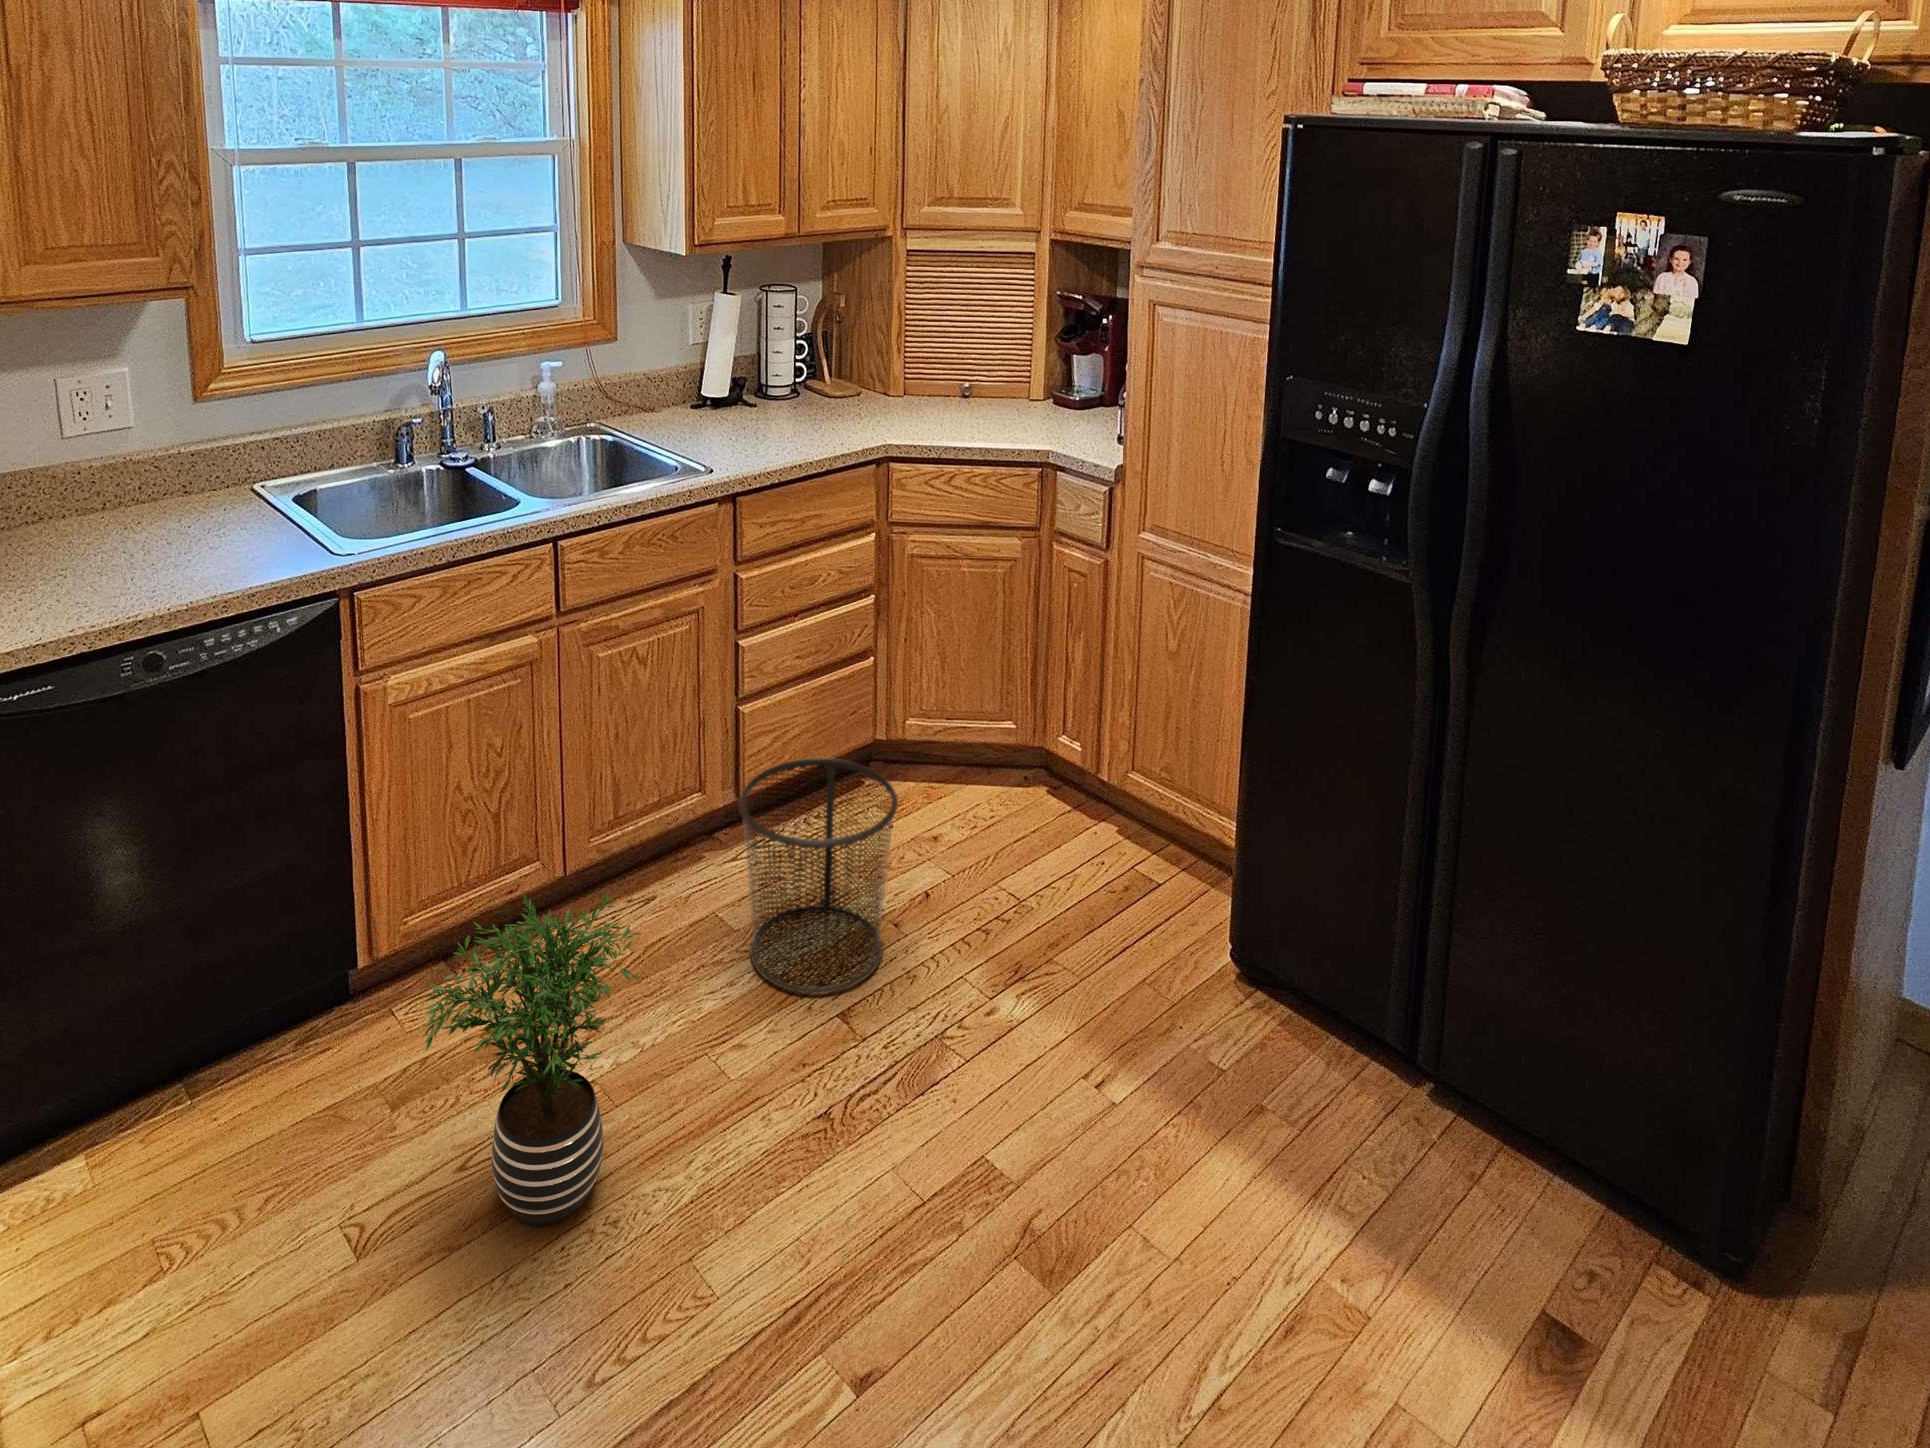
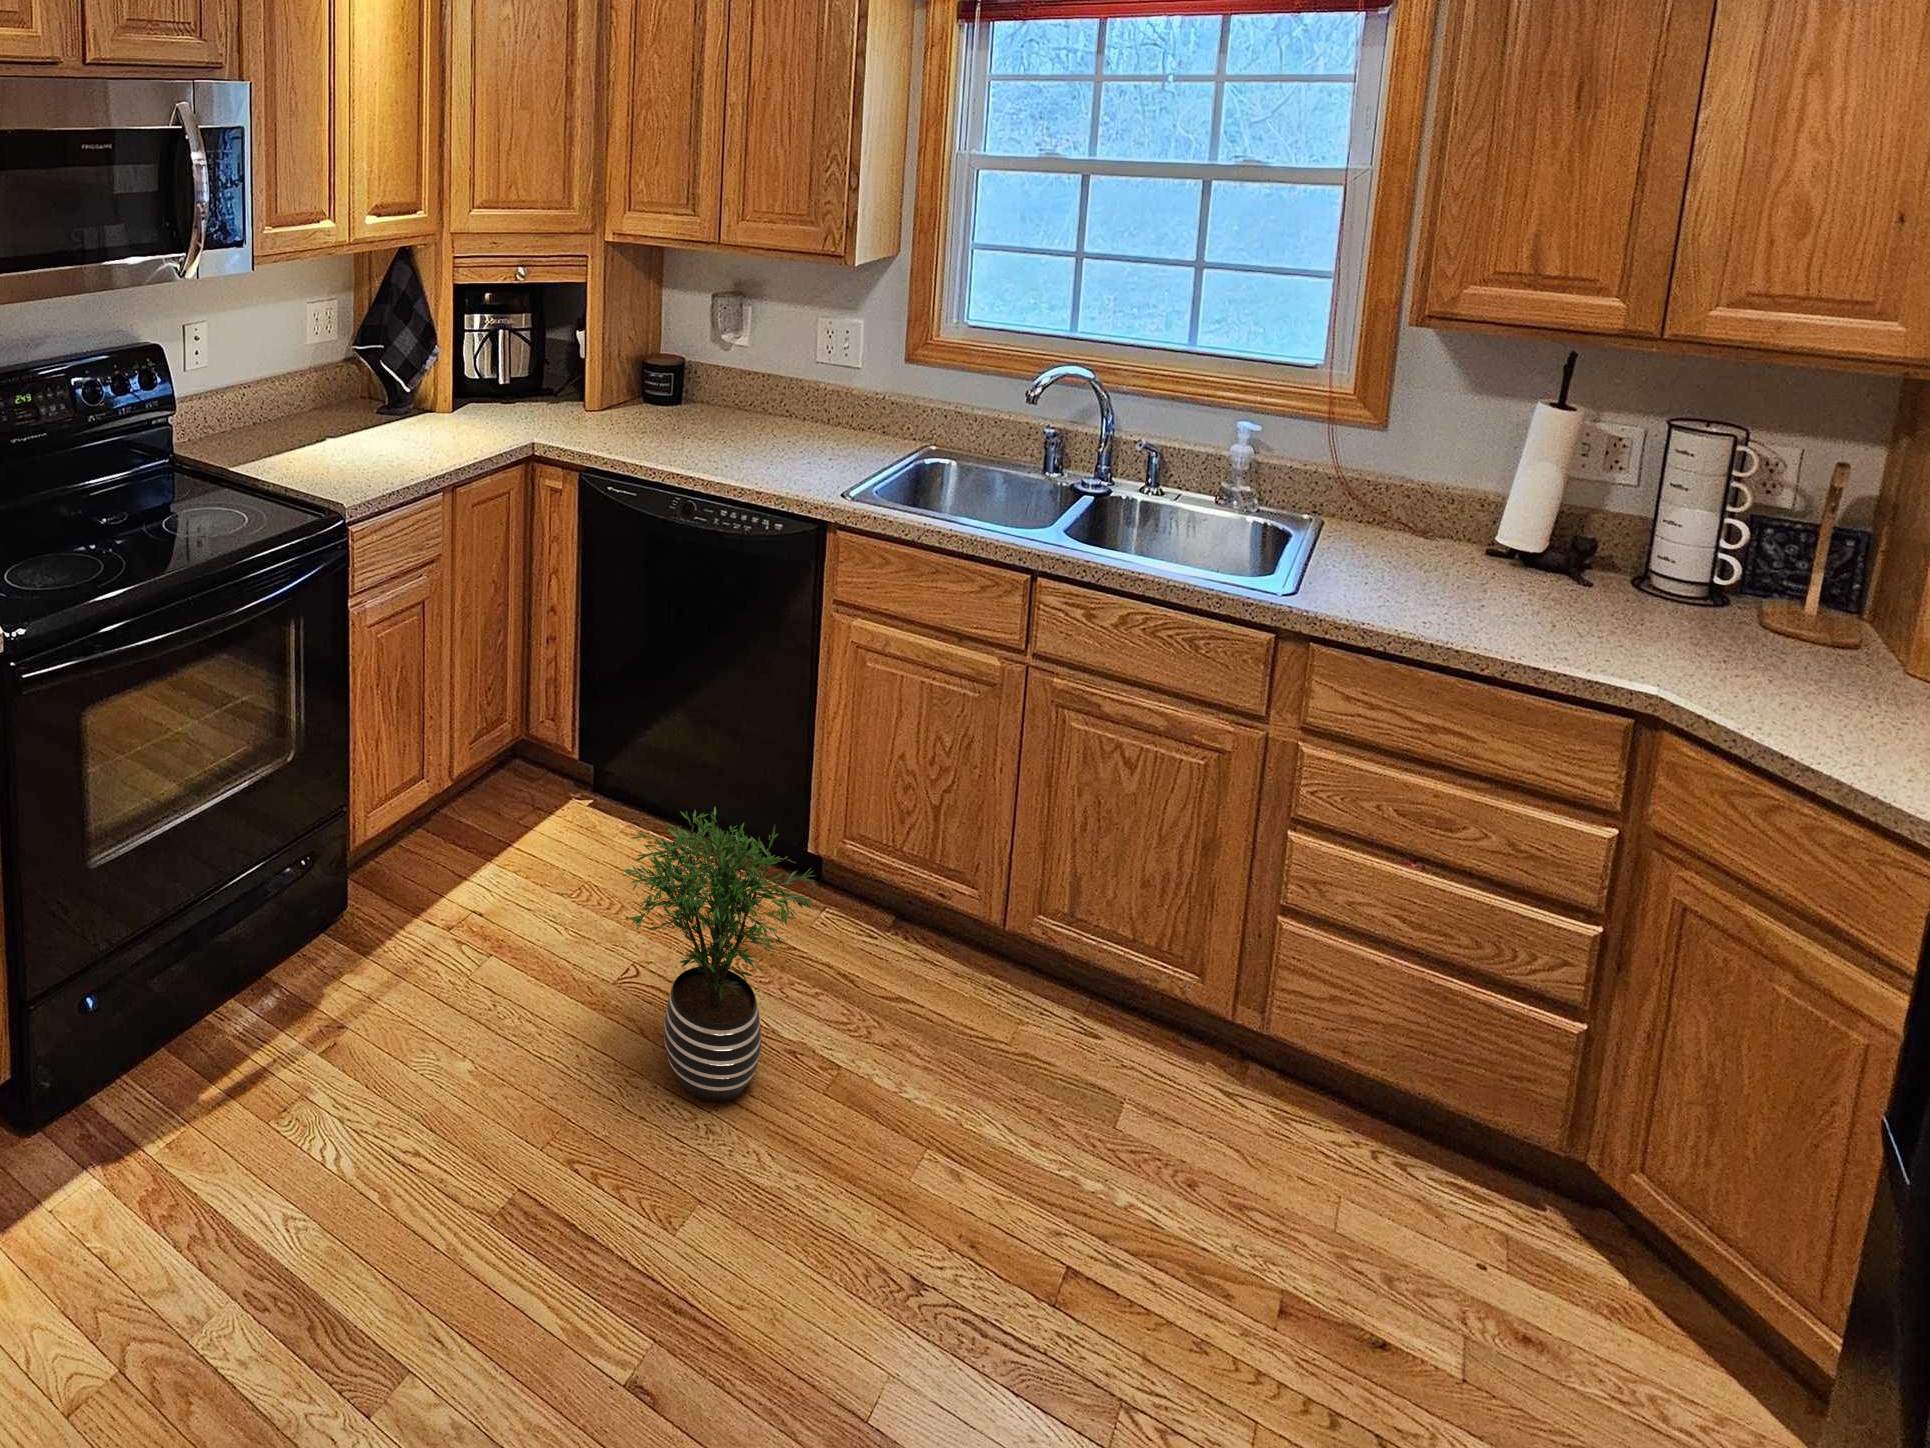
waste bin: present [739,758,898,994] -> none [1061,948,1296,1285]

